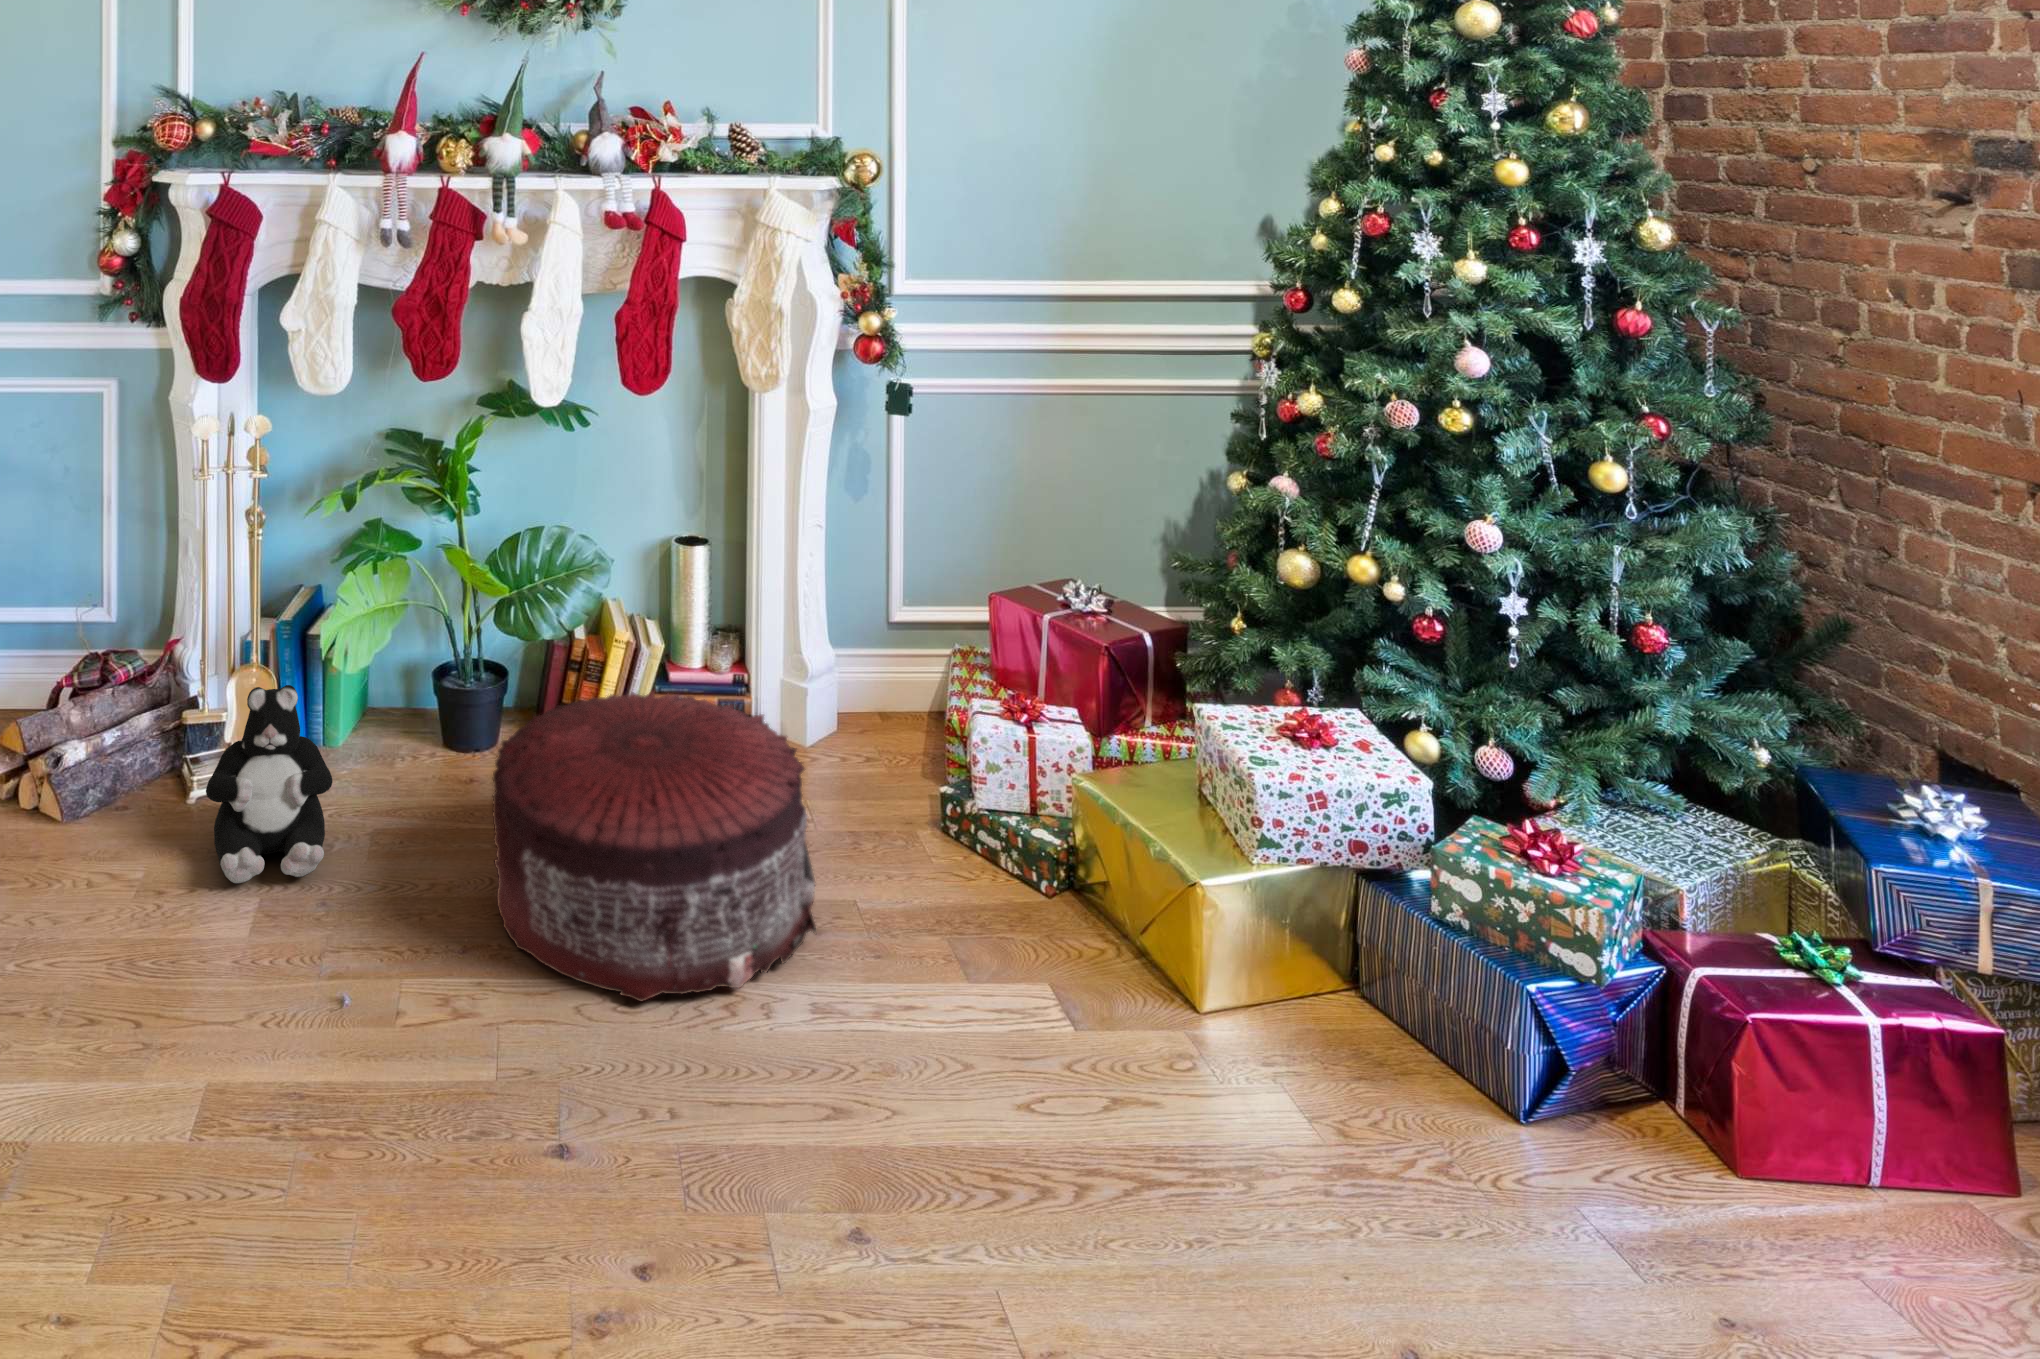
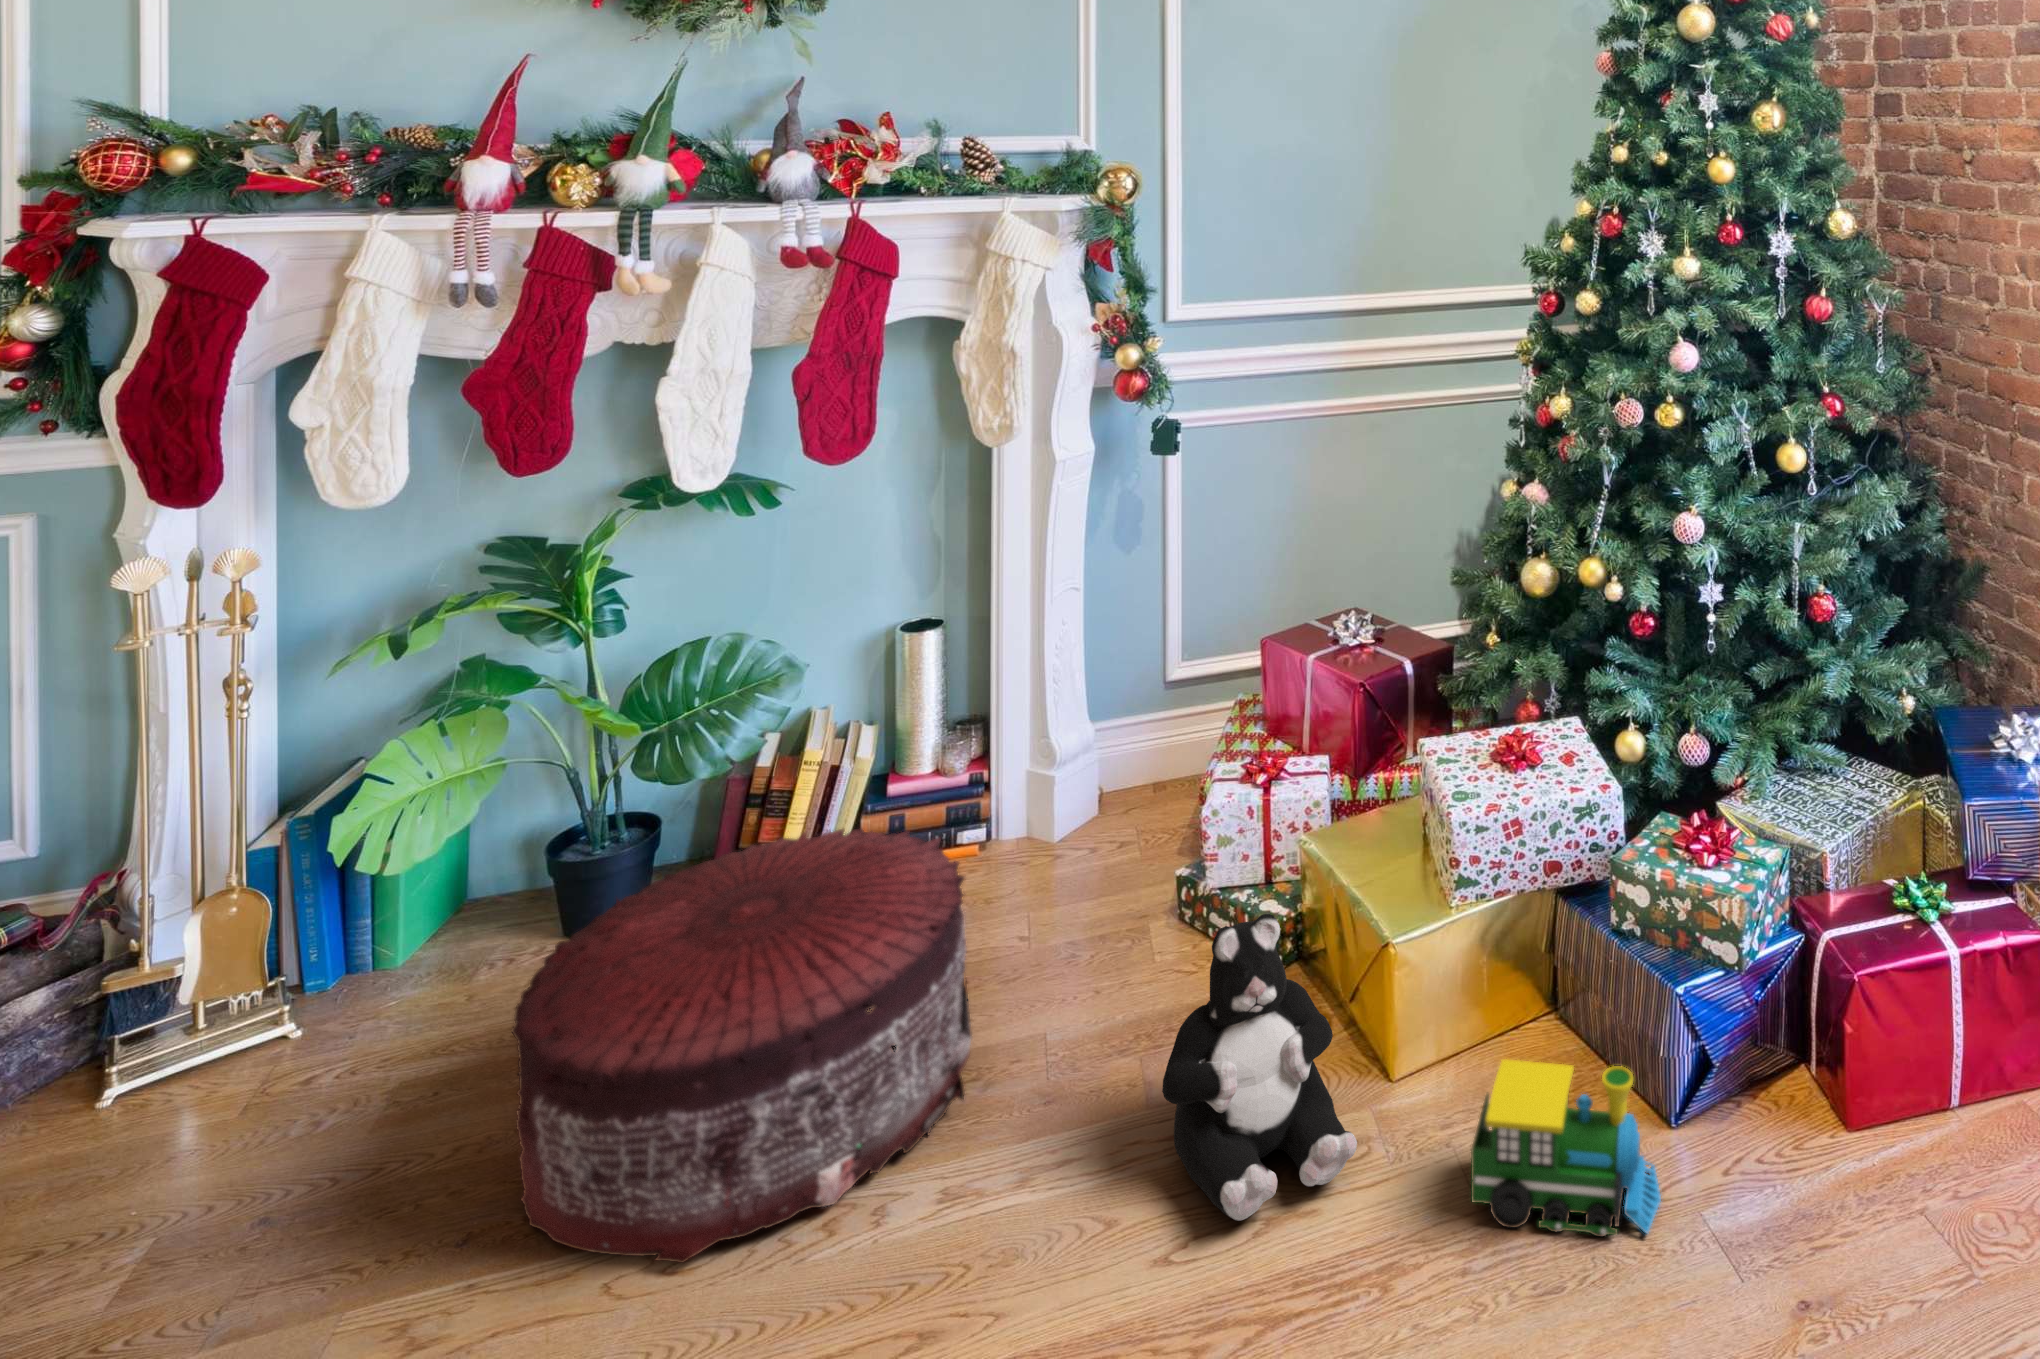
plush toy: present [206,685,332,883] -> present [1162,914,1357,1221]
toy train: none [1328,1008,1539,1209] -> present [1471,1059,1661,1237]

